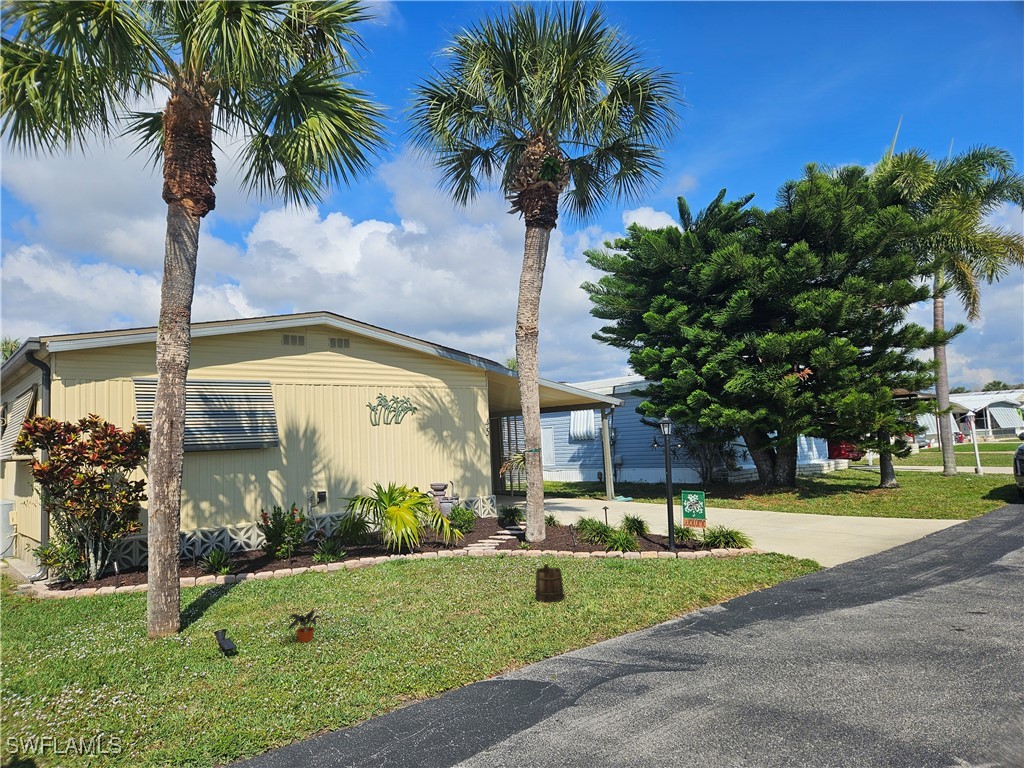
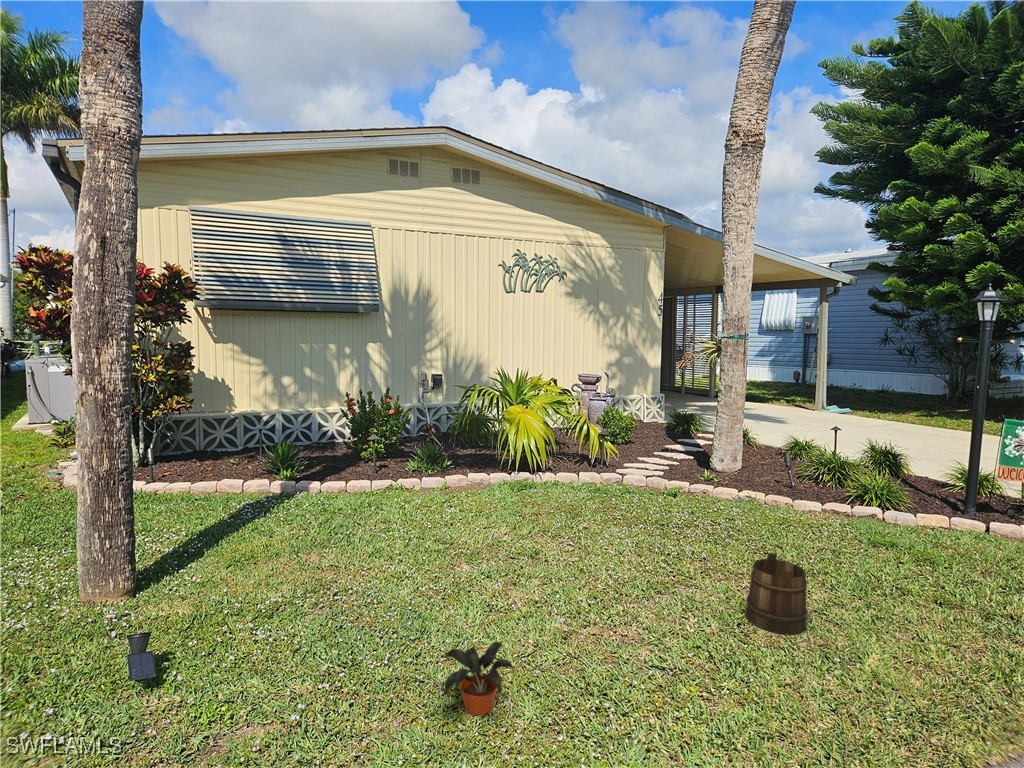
potted plant: present [289,610,321,642] -> present [444,642,514,715]

